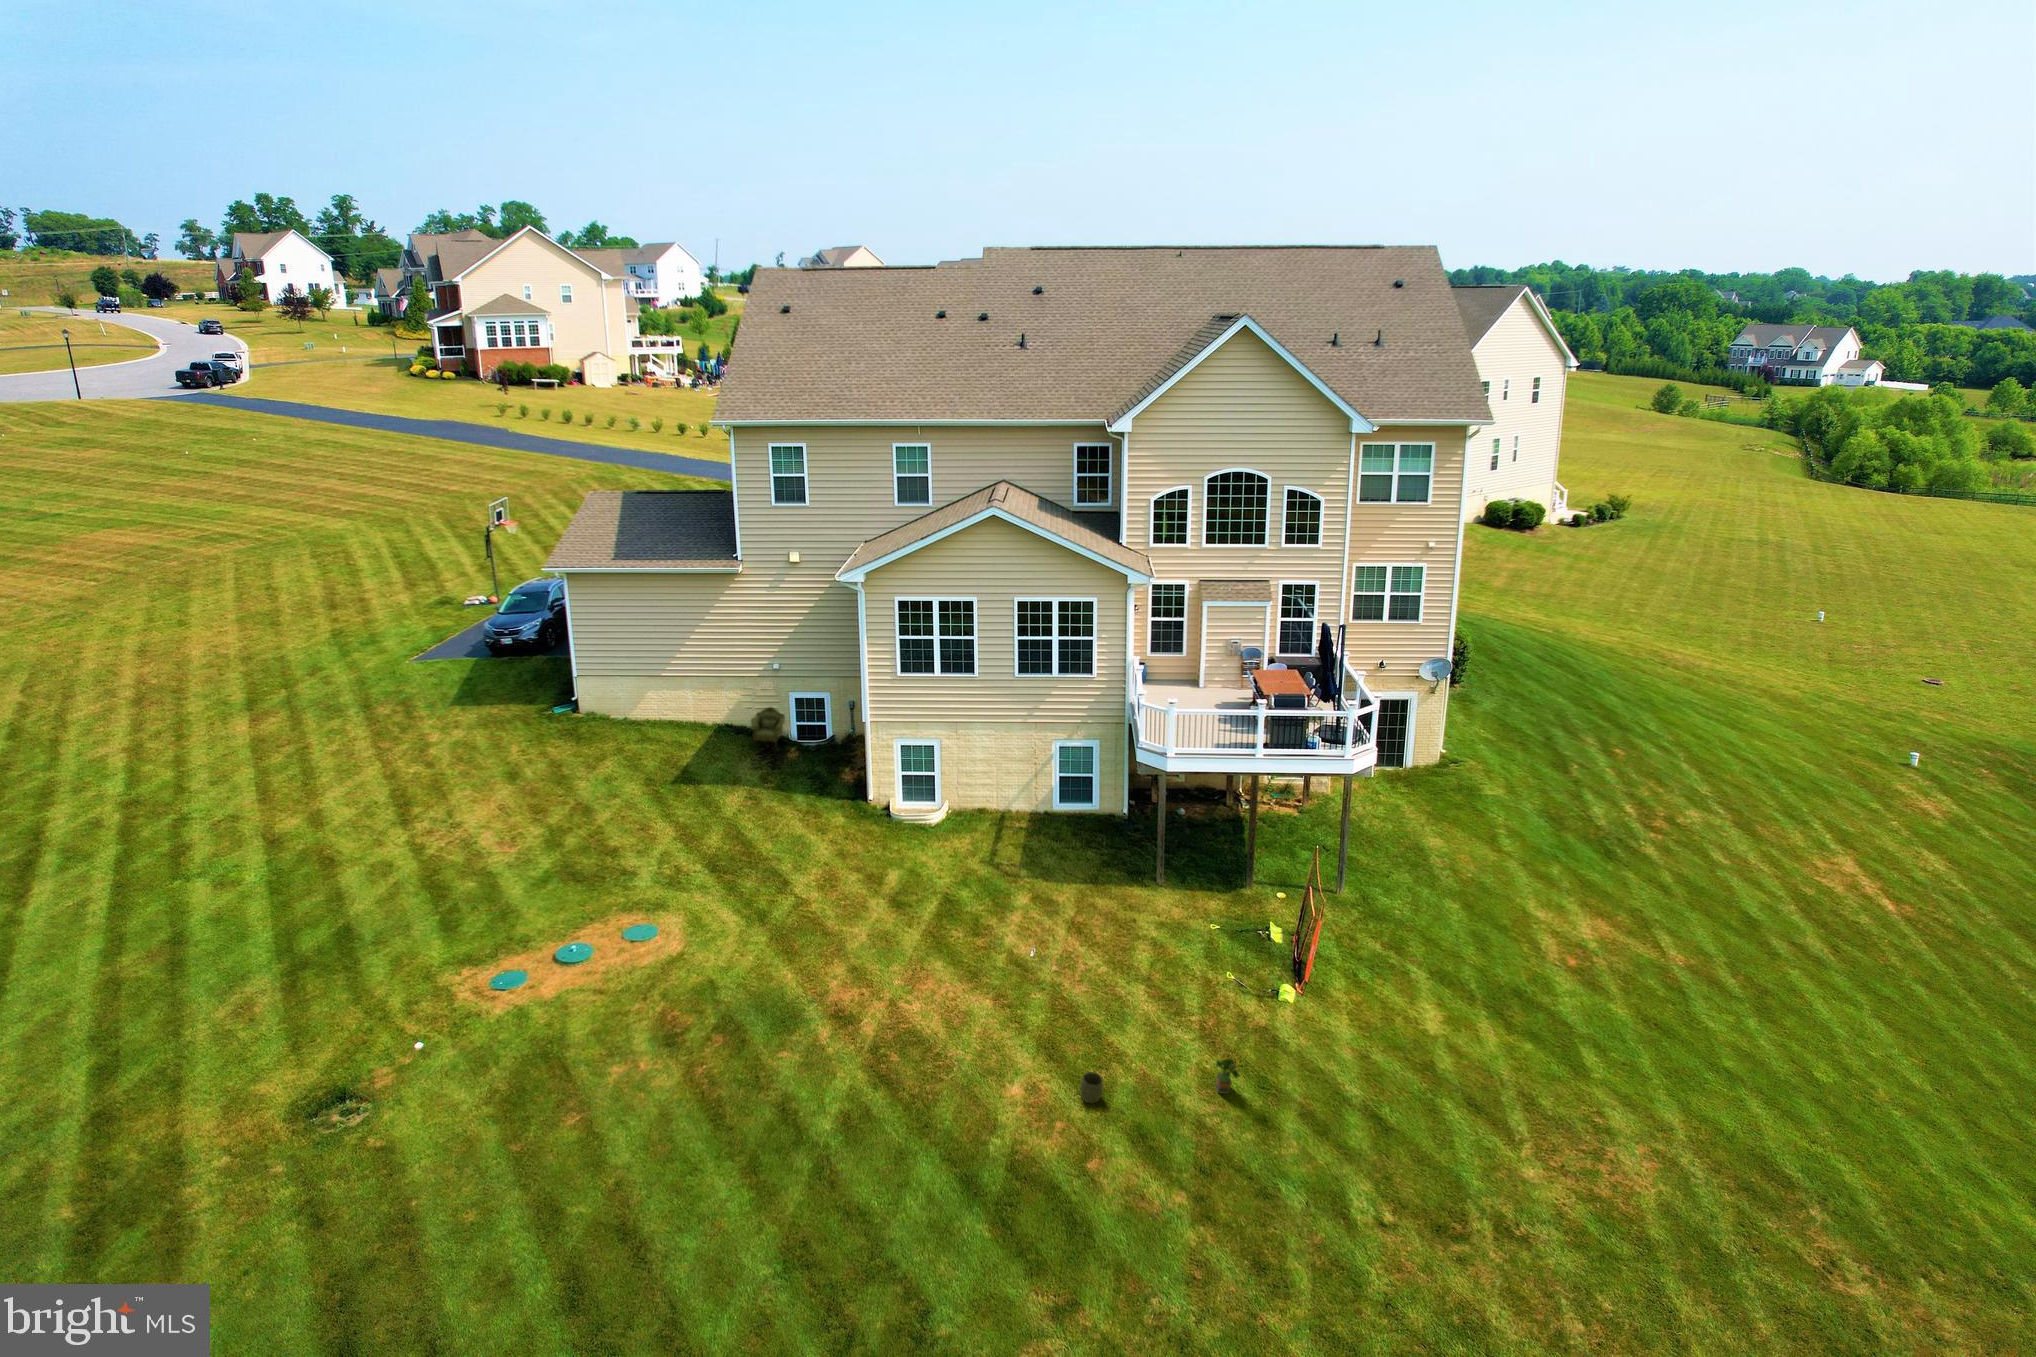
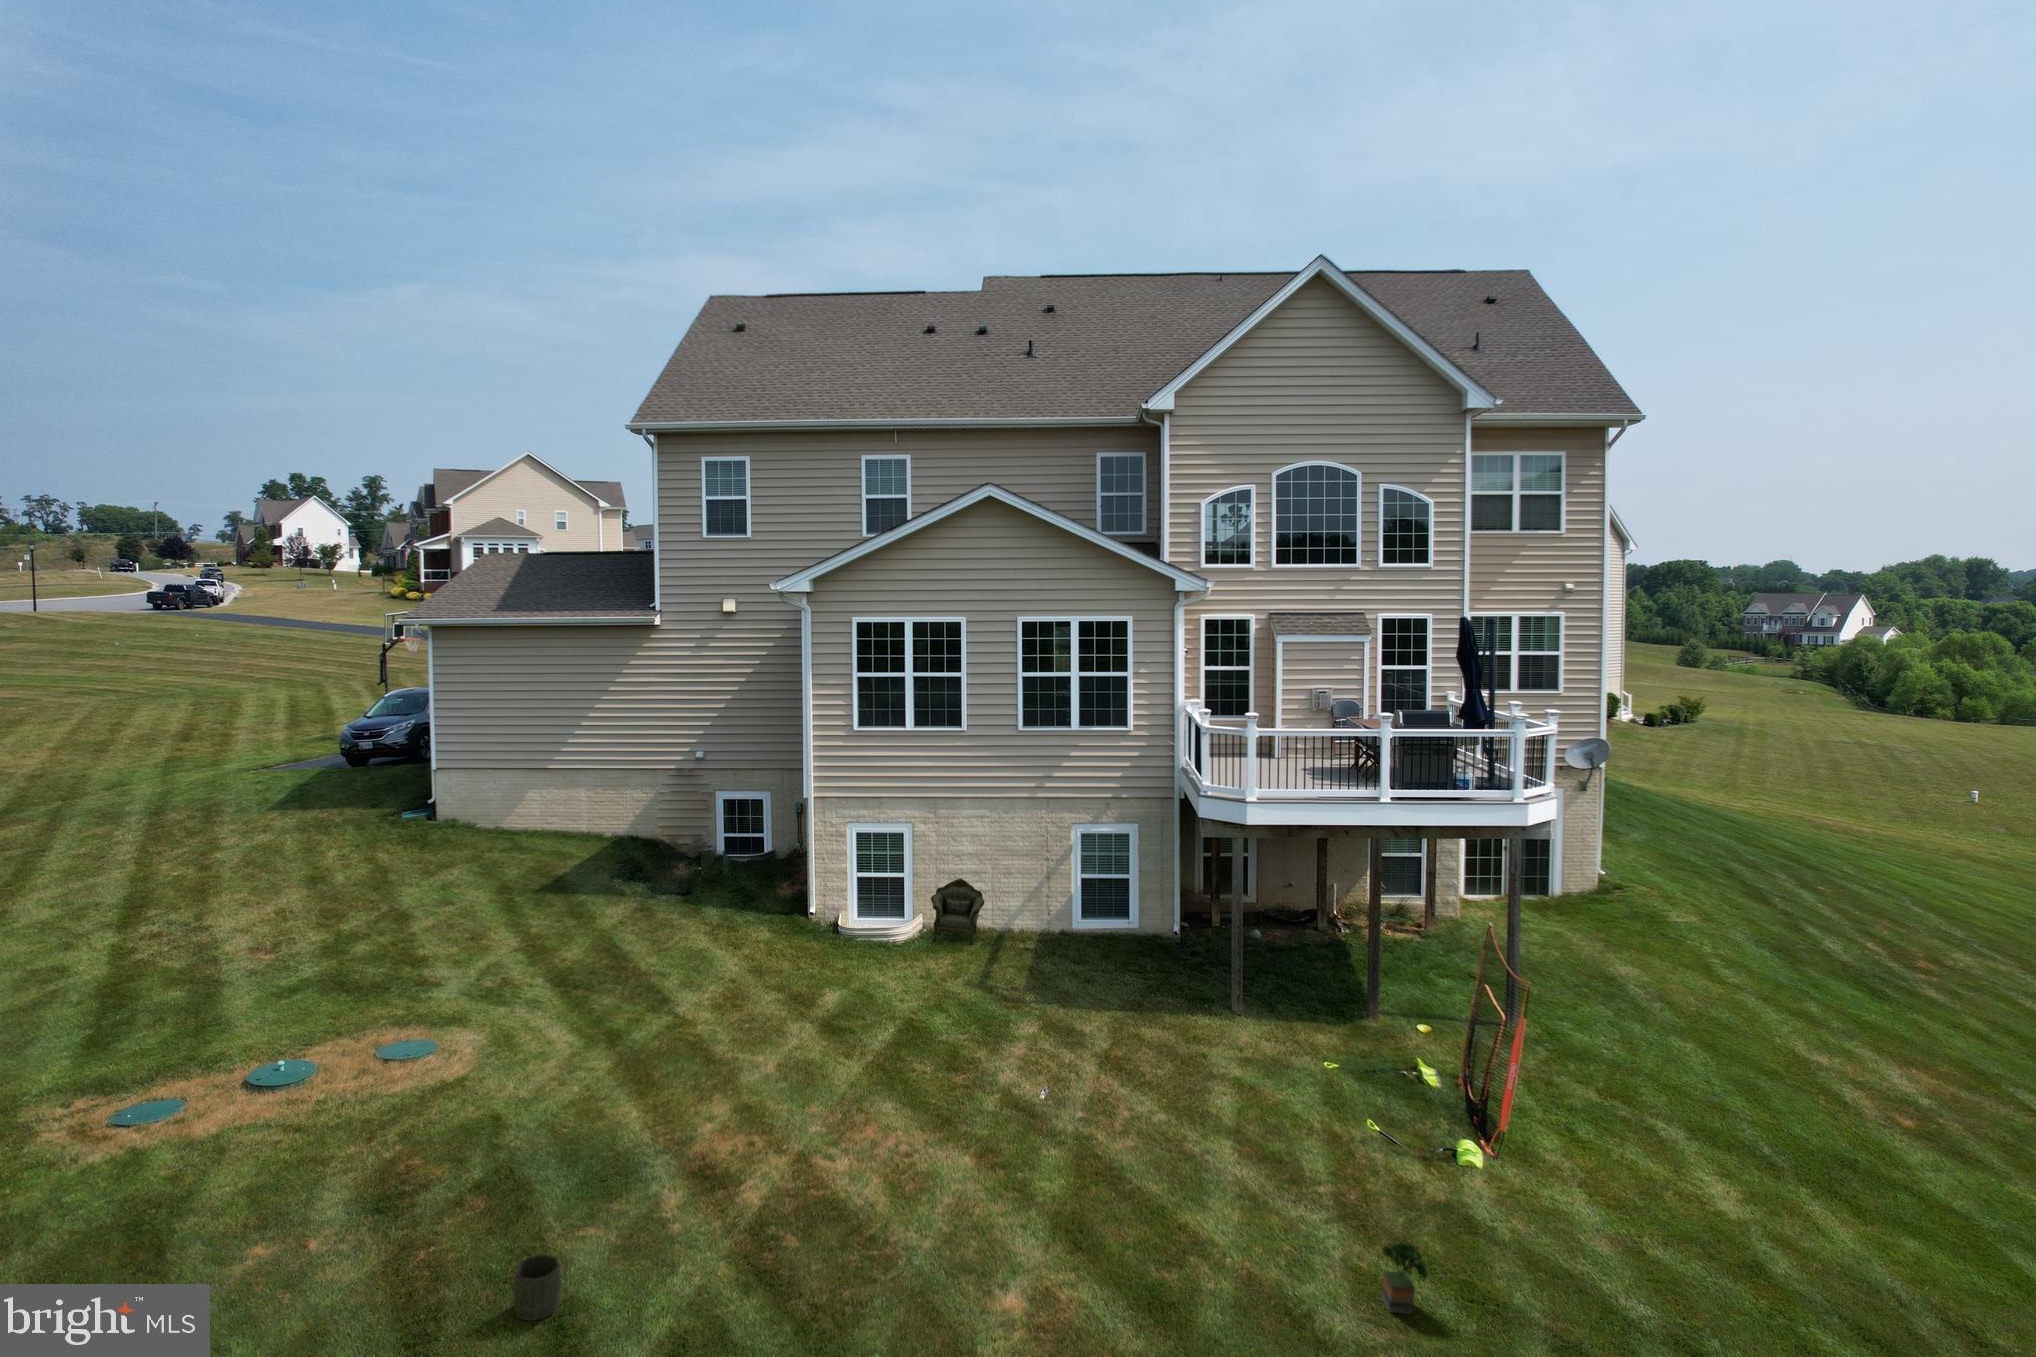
armchair: present [751,707,785,743] -> present [931,879,984,945]
woven basket: present [1080,1072,1103,1103] -> present [513,1254,561,1321]

